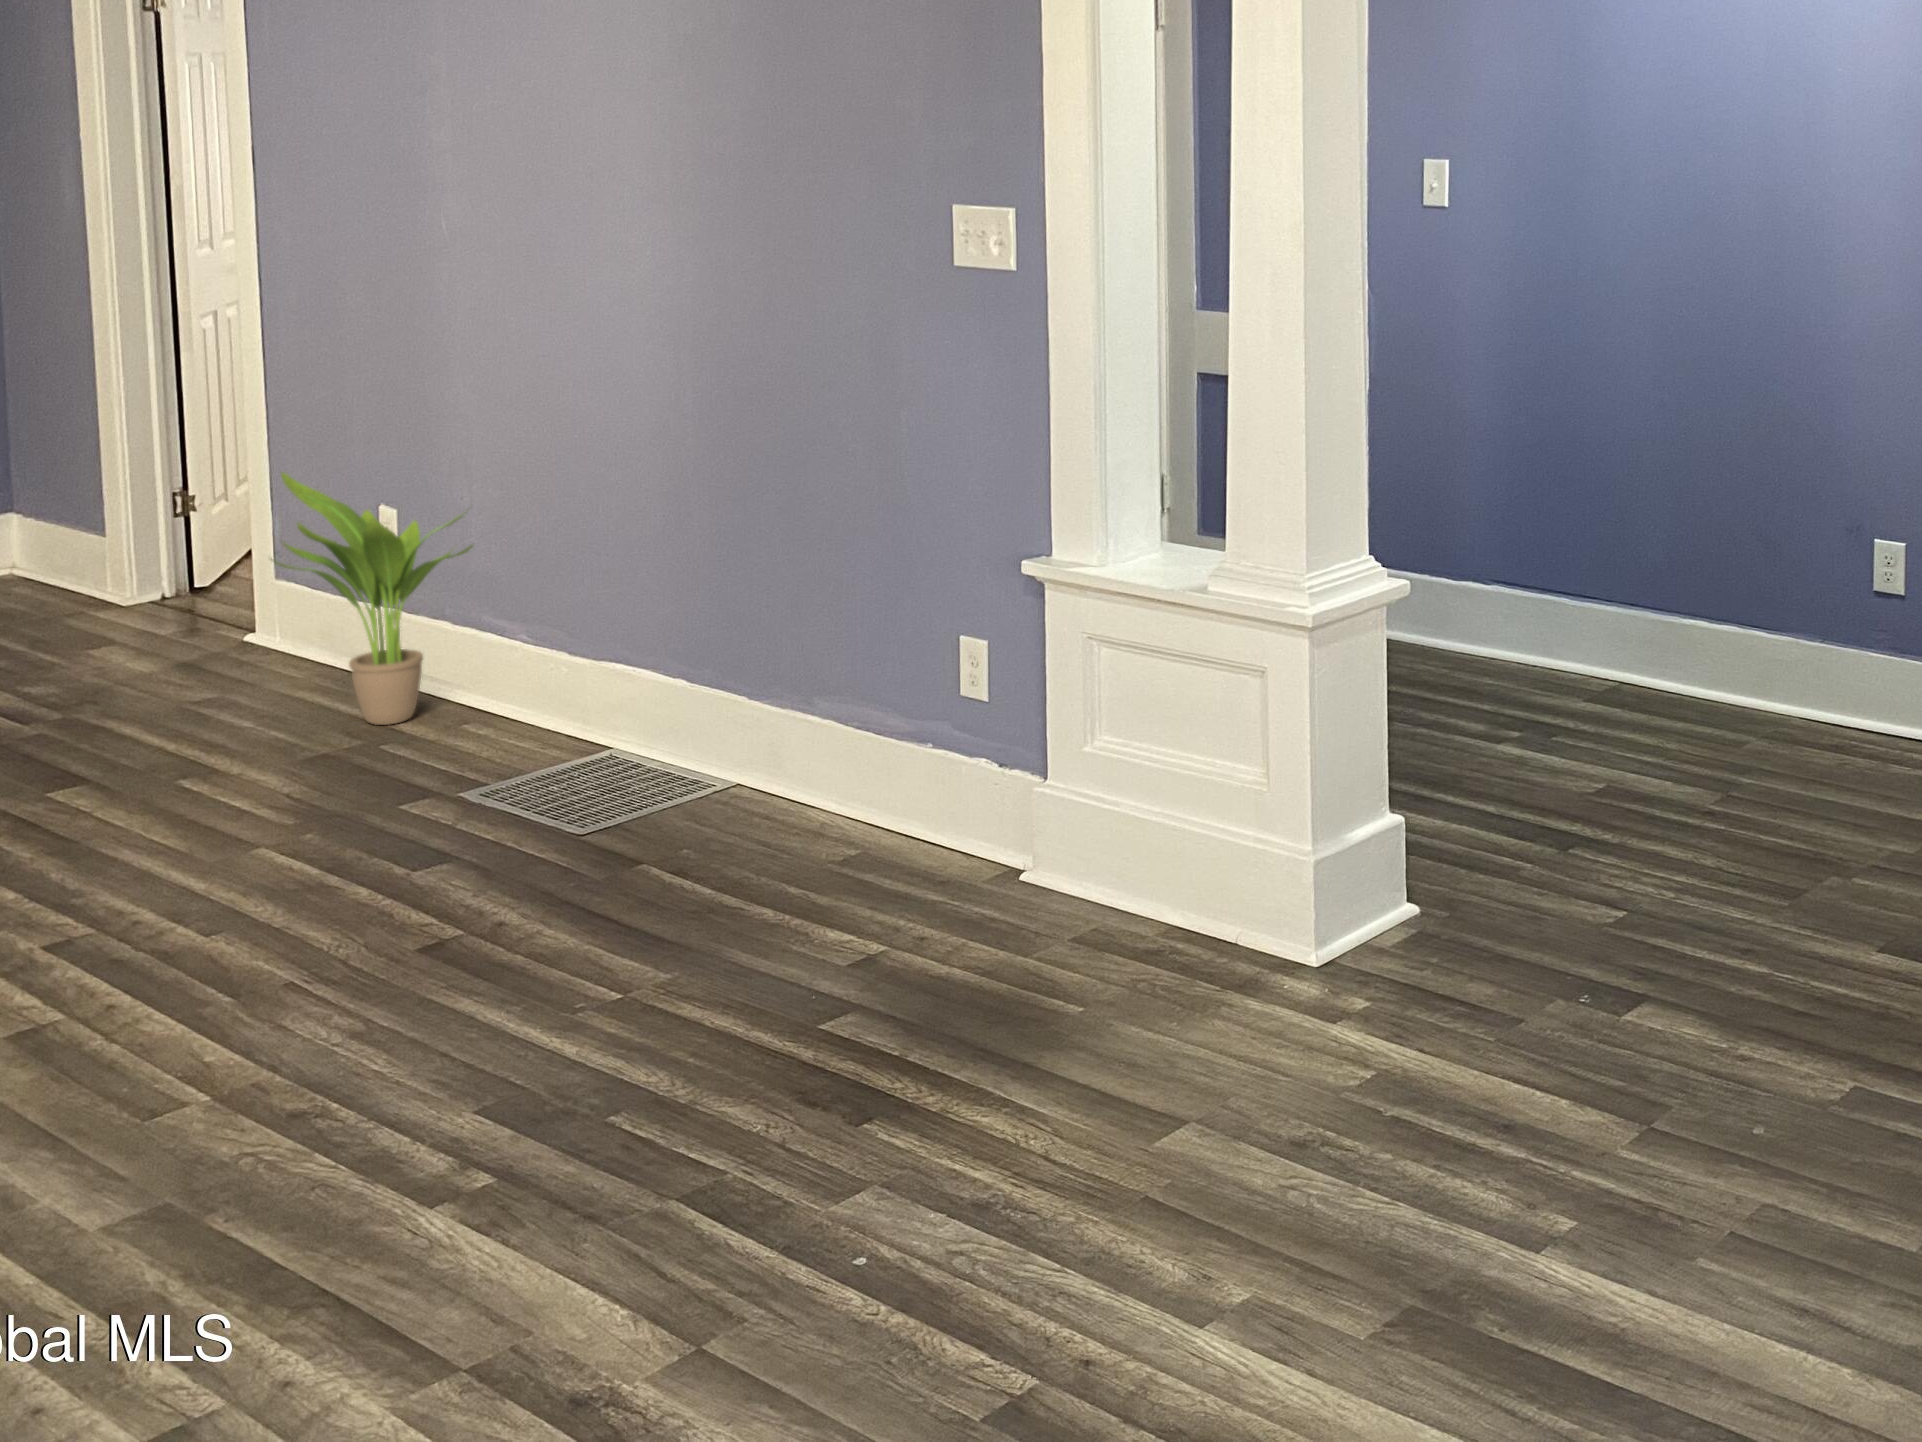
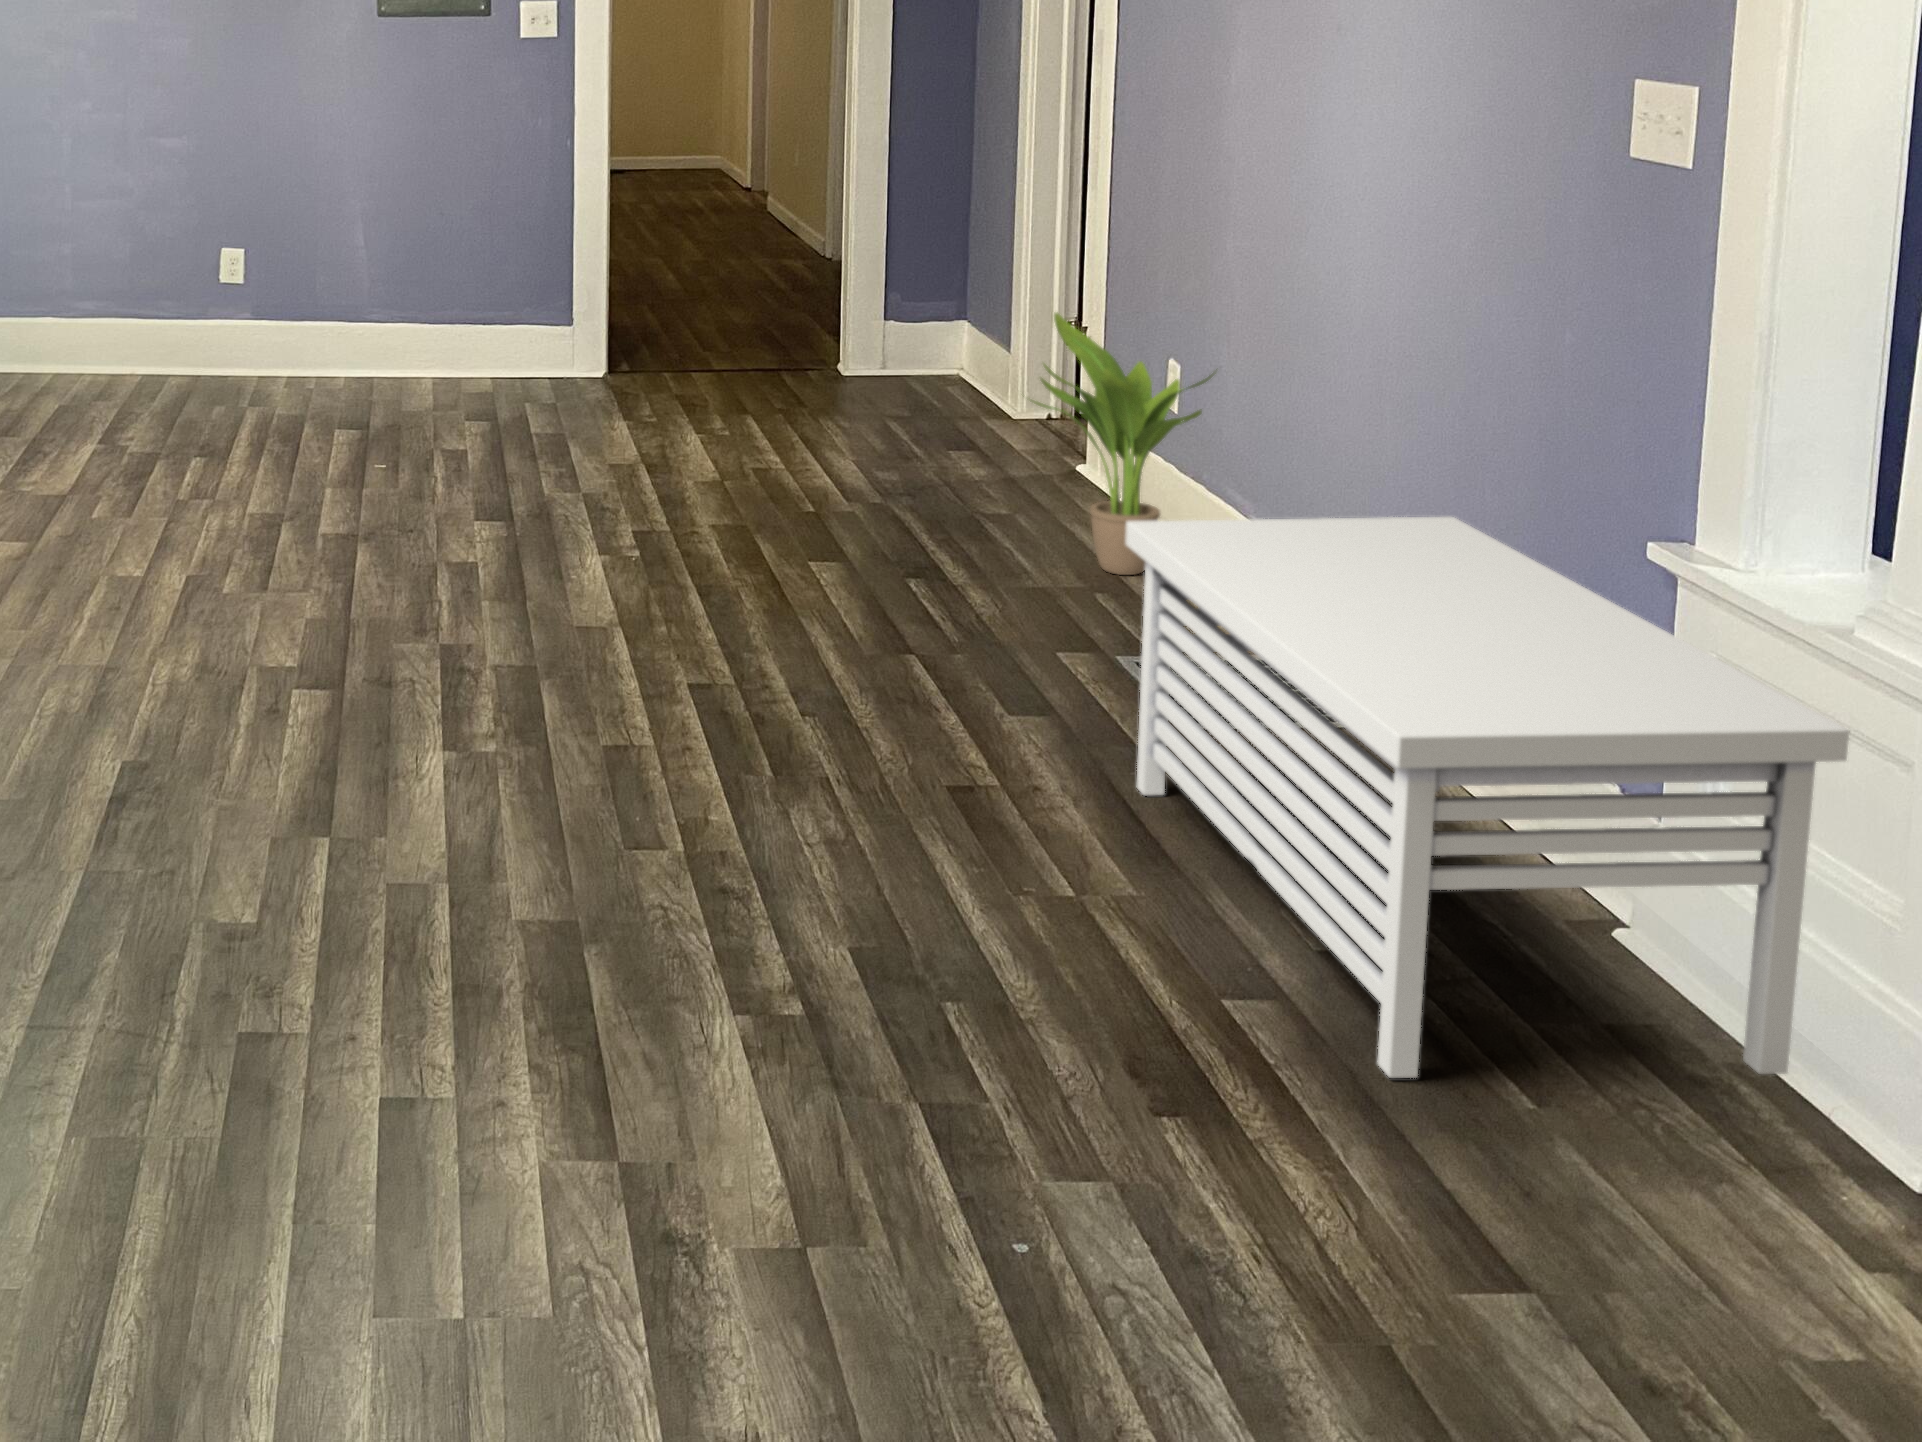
storage bench: none [560,587,1216,1030] -> present [1126,517,1849,1078]

